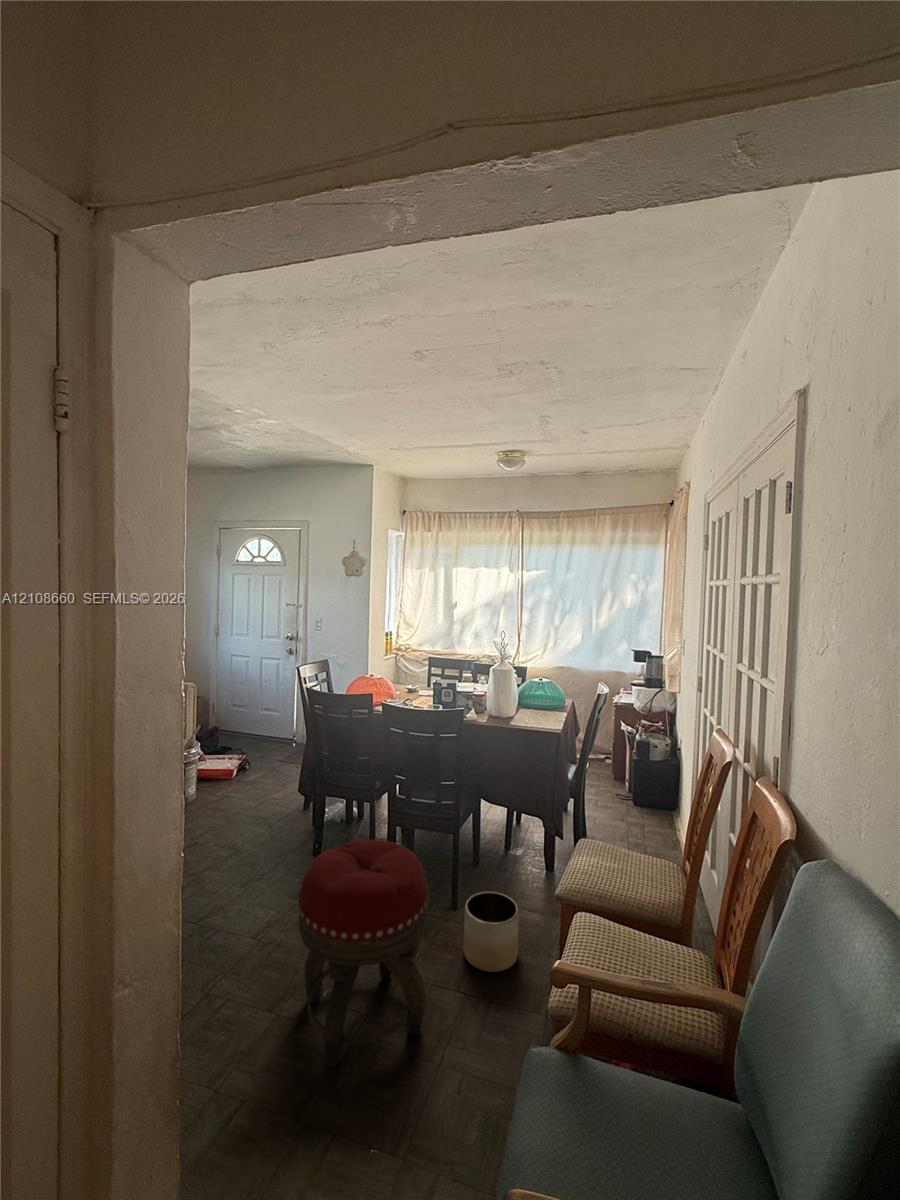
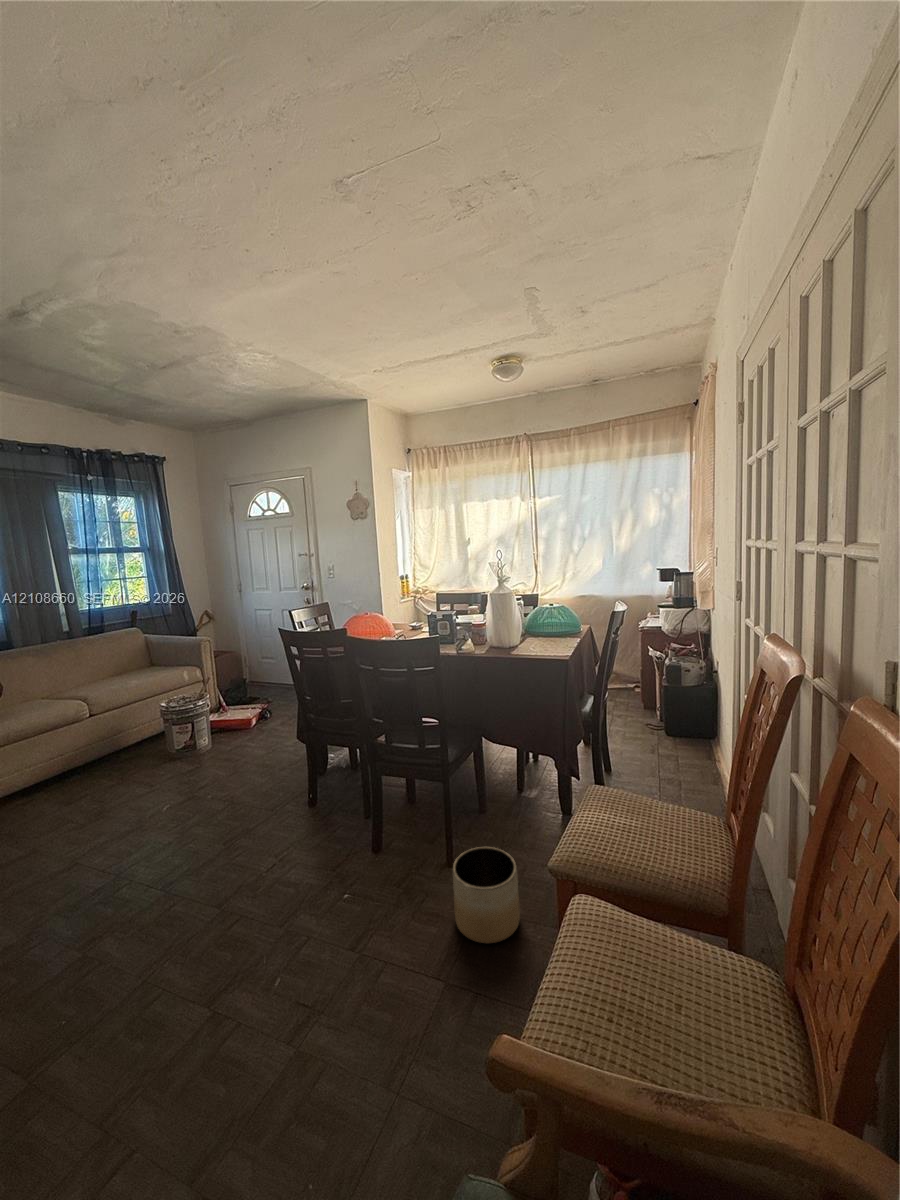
footstool: present [298,840,429,1068] -> none [219,797,391,1082]

